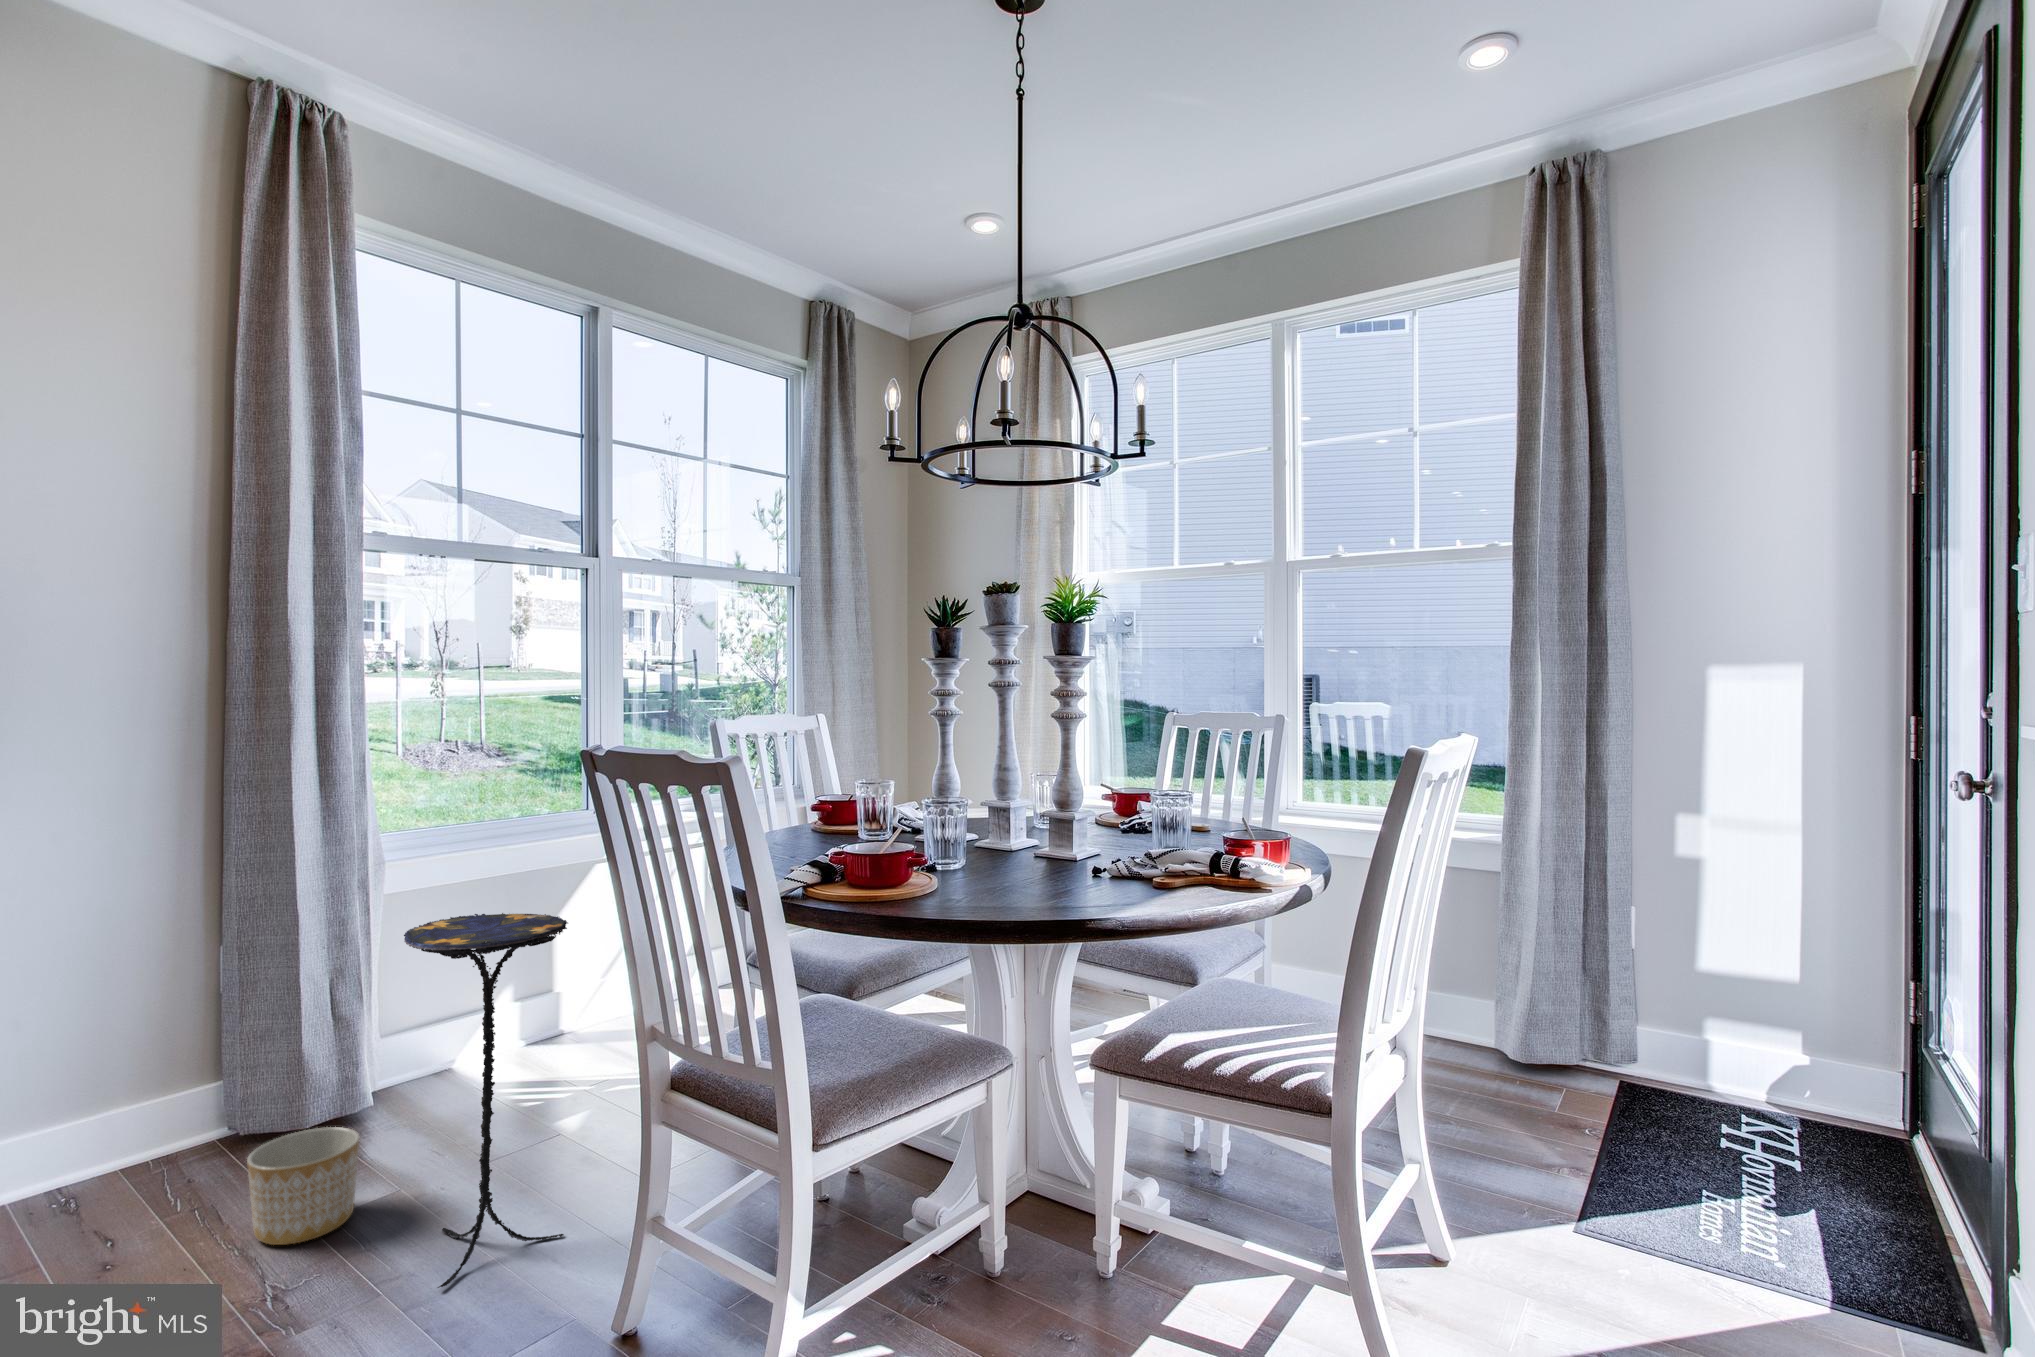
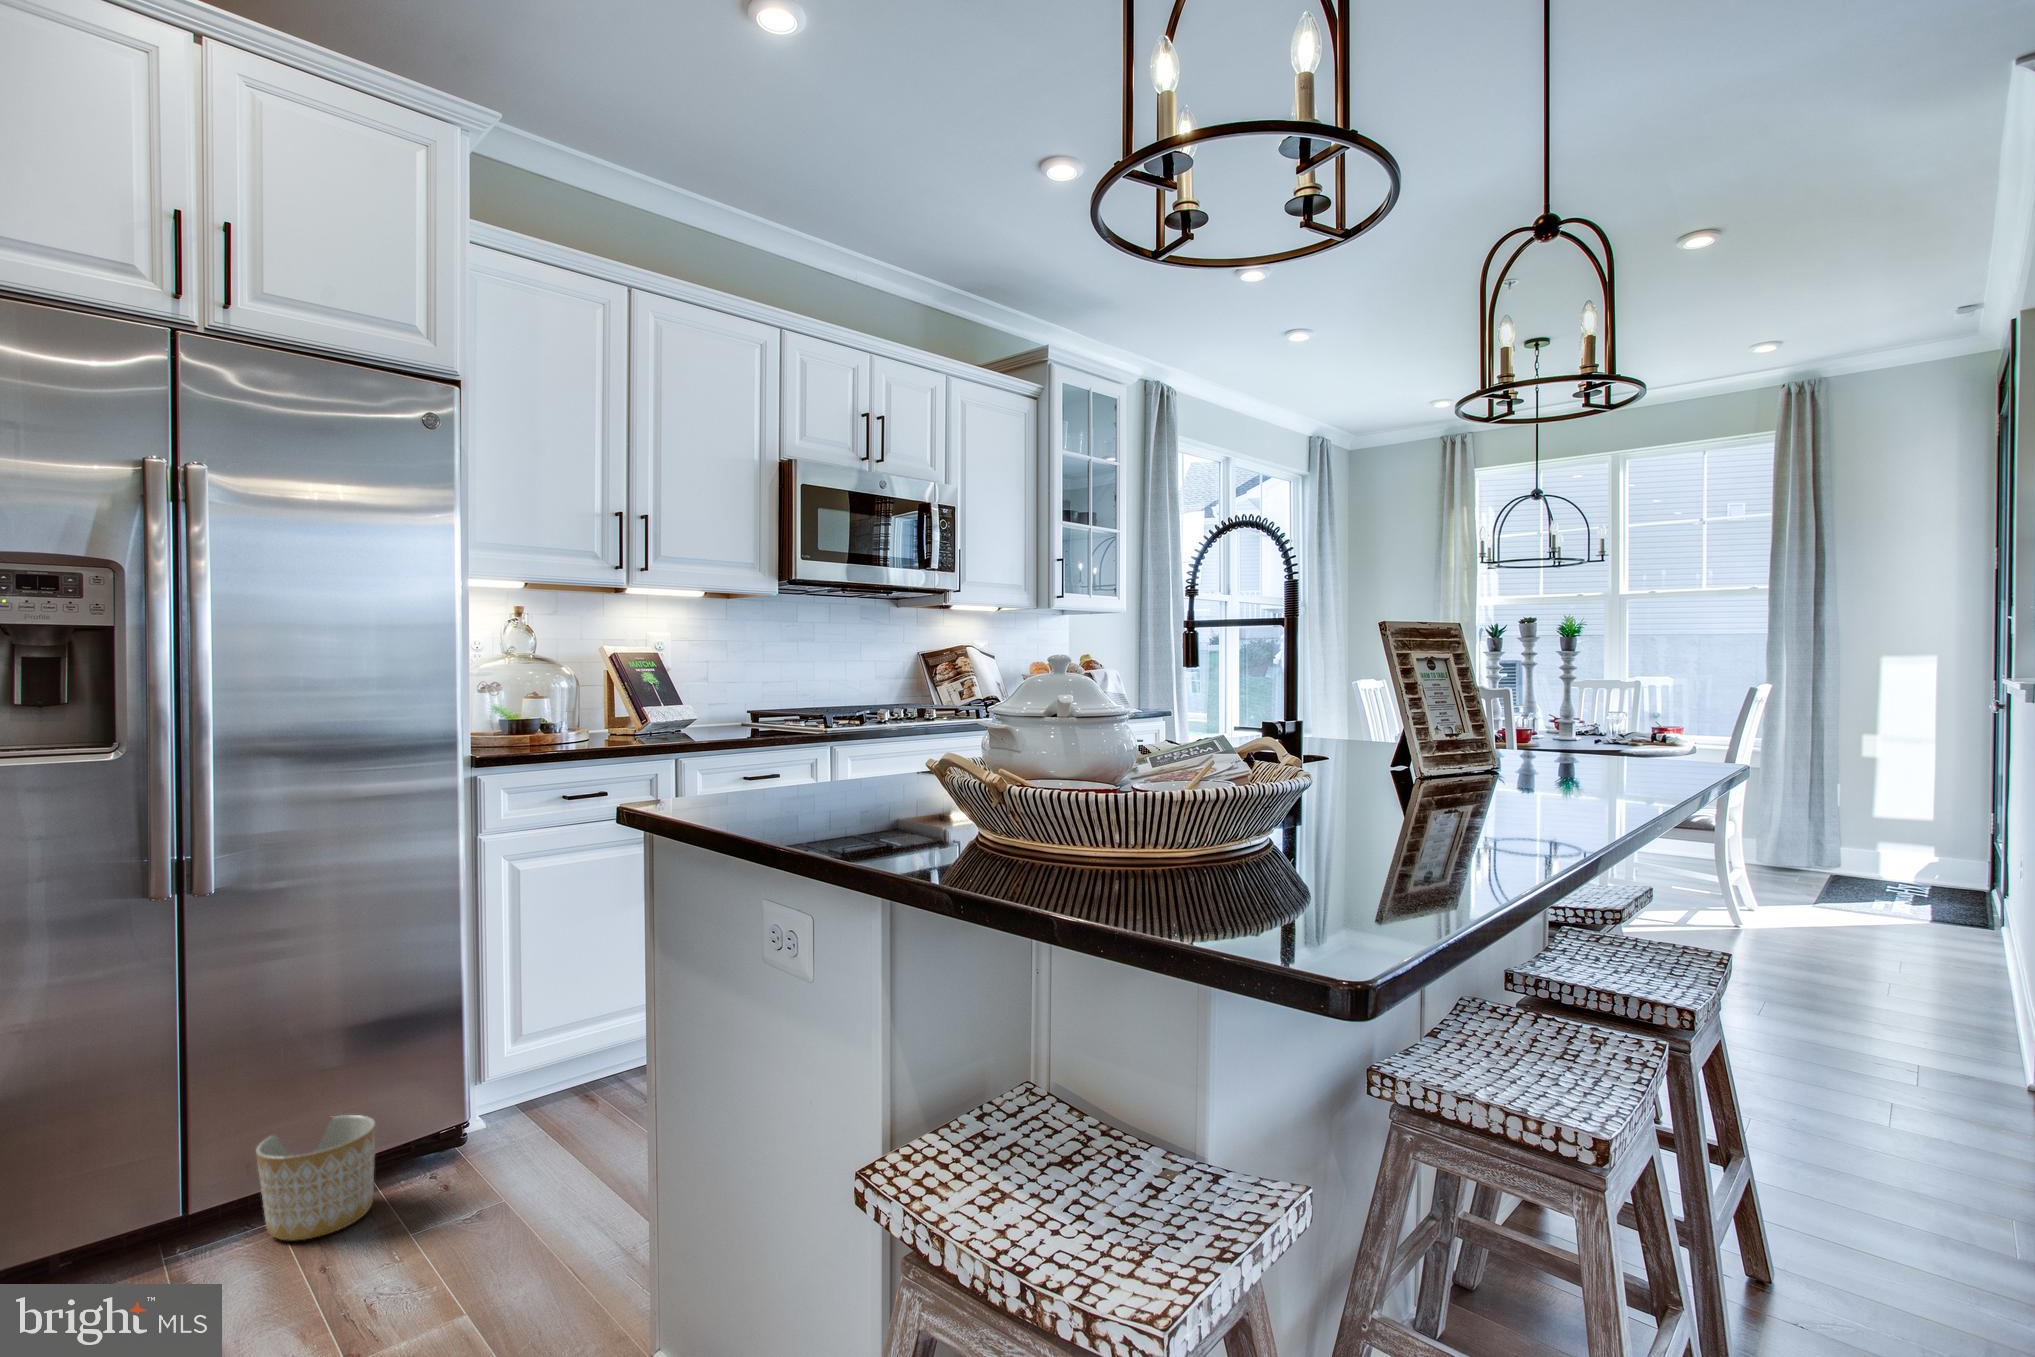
side table: present [404,913,568,1288] -> none [401,876,592,1284]

